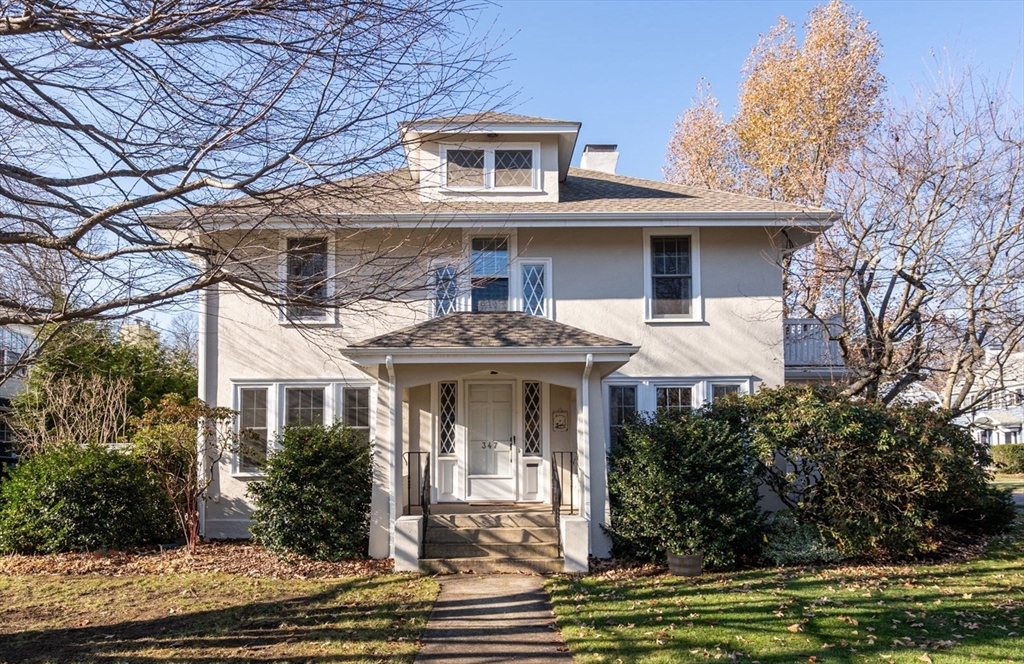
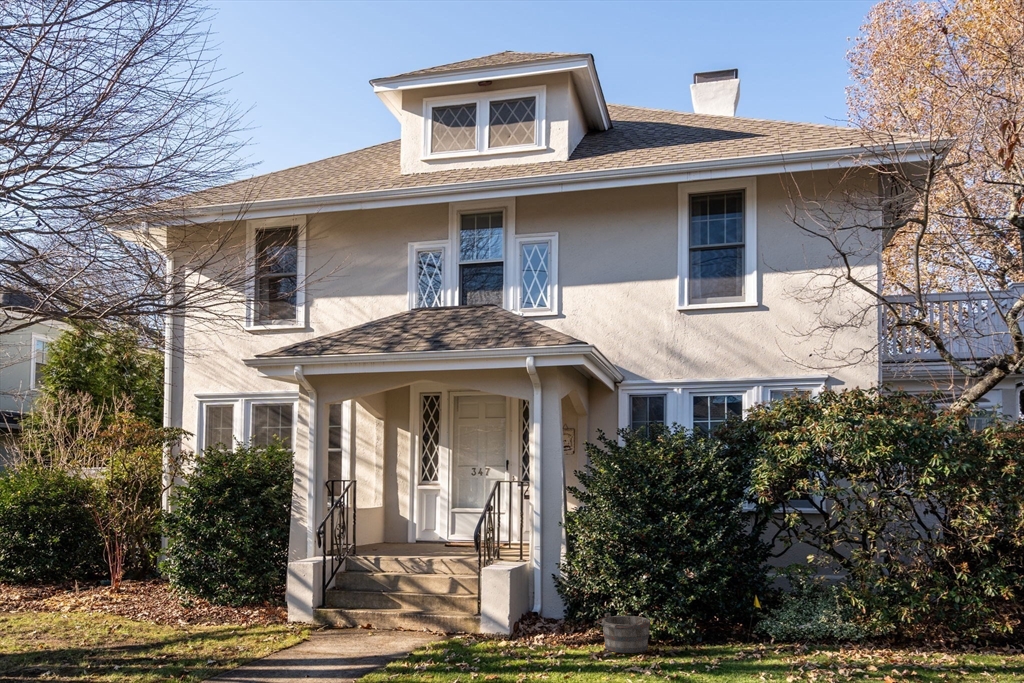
potted plant: present [94,537,118,558] -> none [52,563,80,587]

